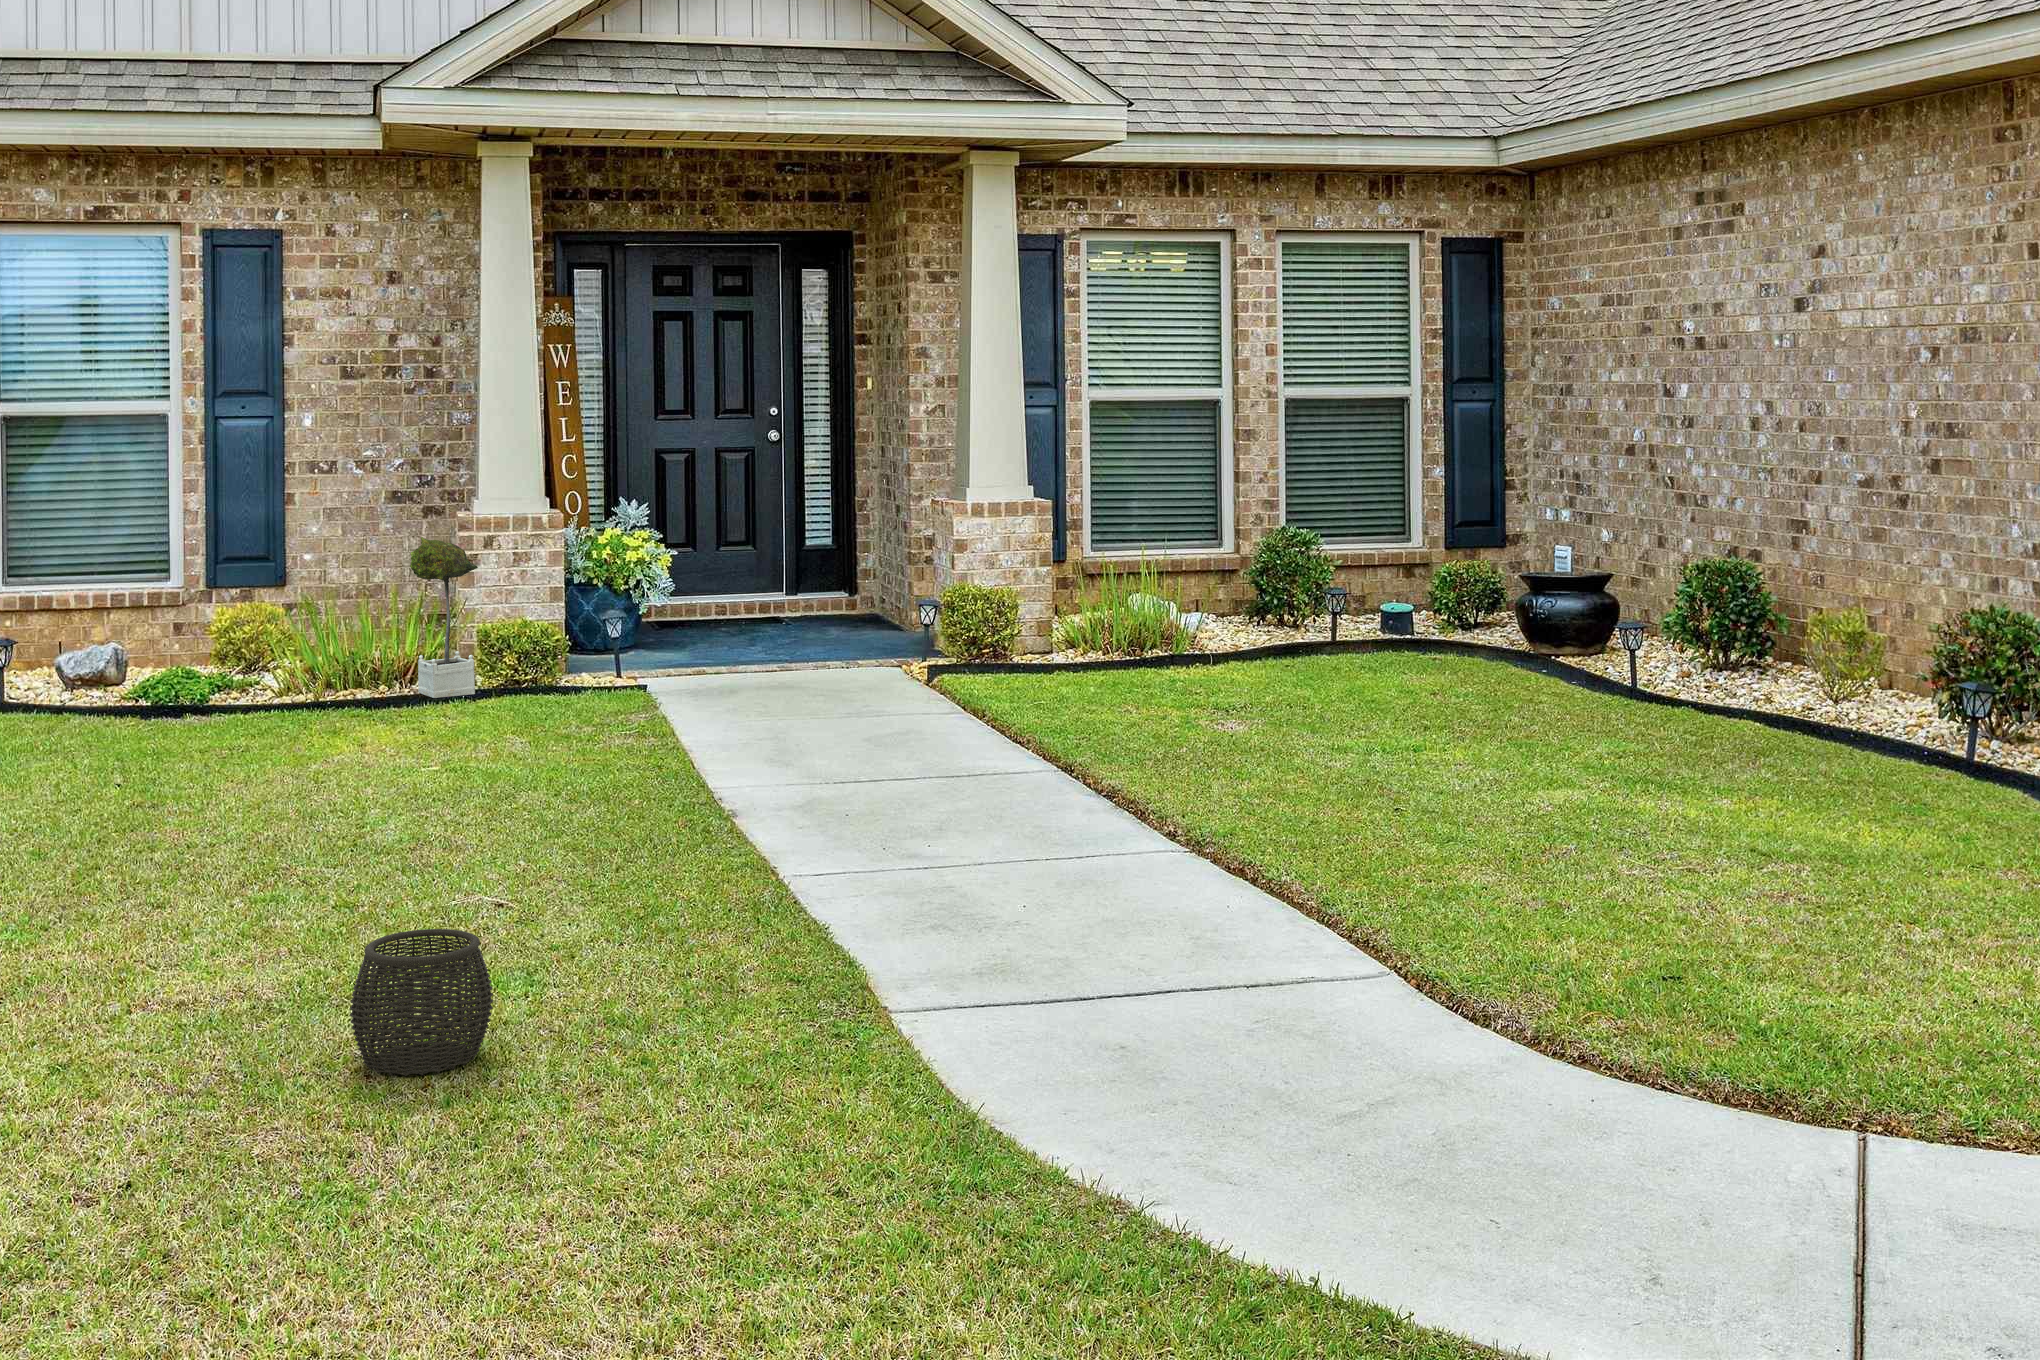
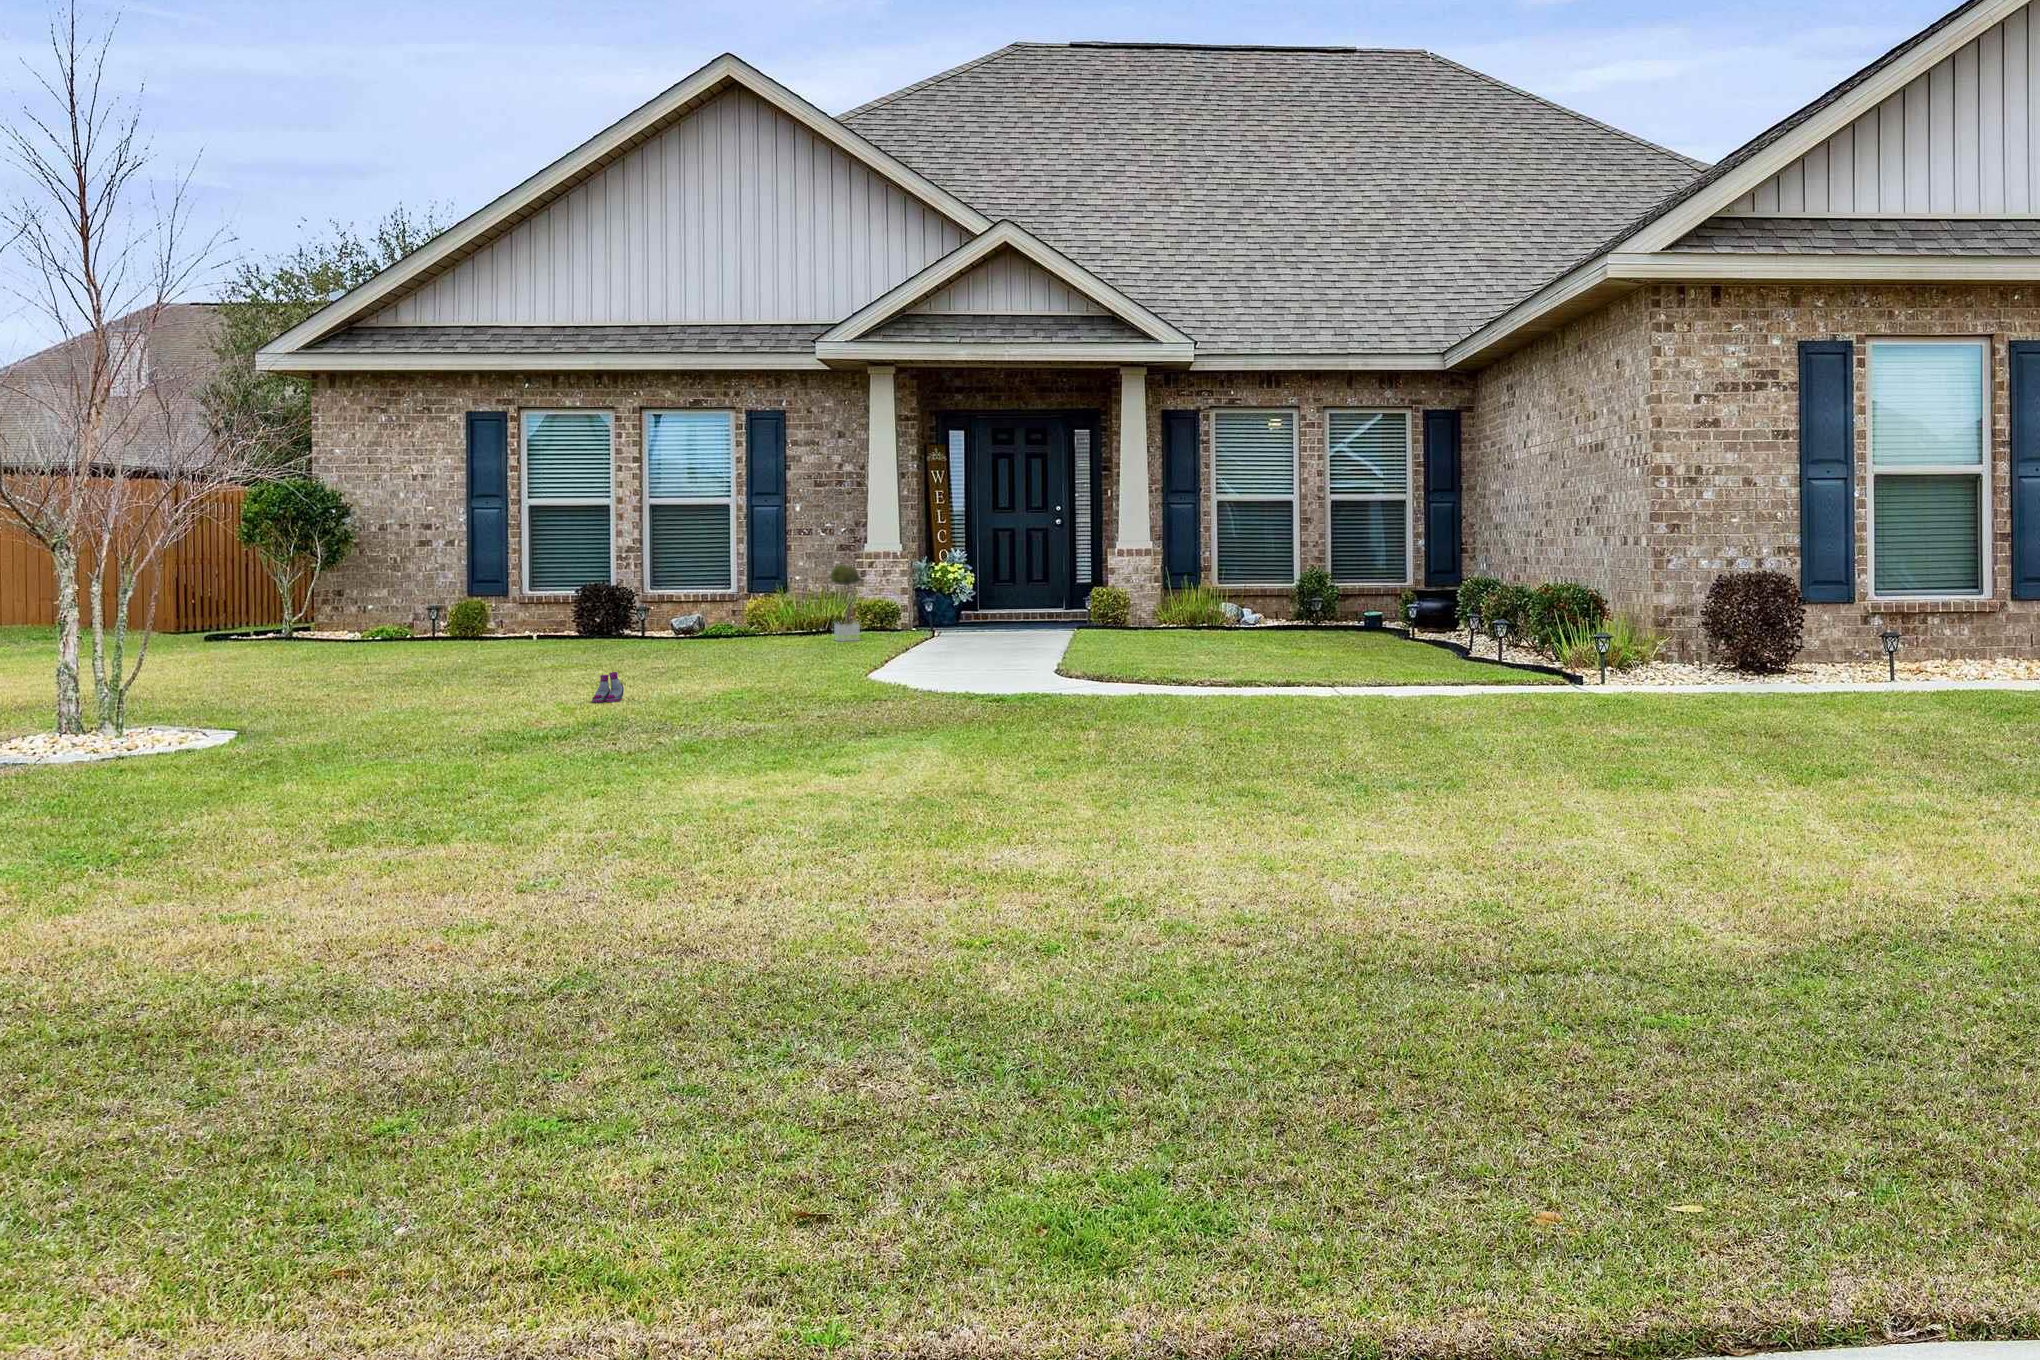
woven basket: present [350,929,493,1076] -> none [688,658,737,701]
boots: none [54,995,148,1105] -> present [592,672,624,703]

